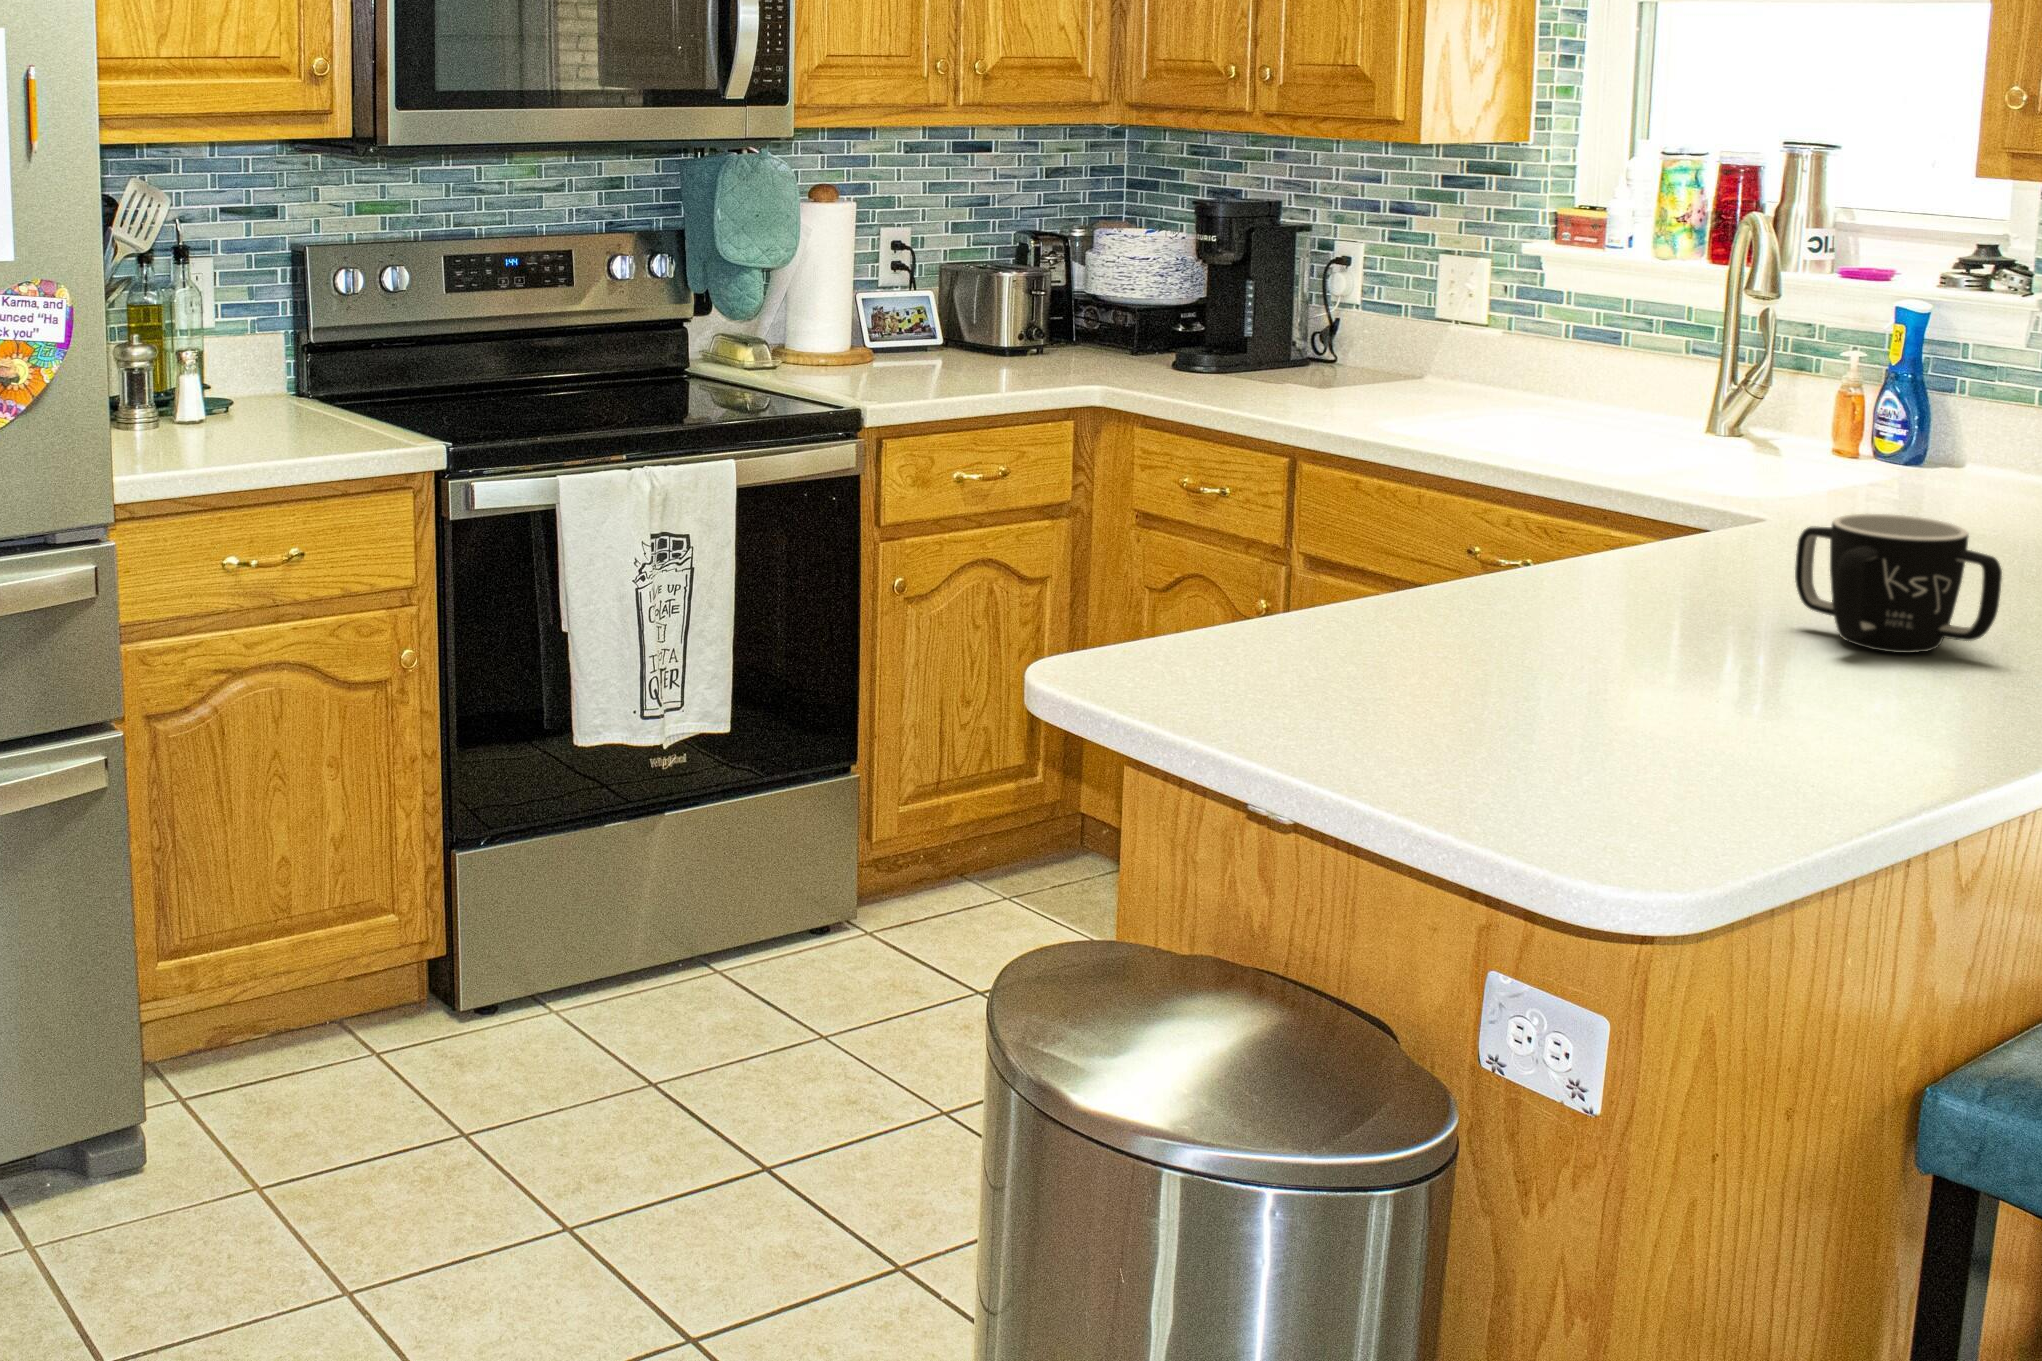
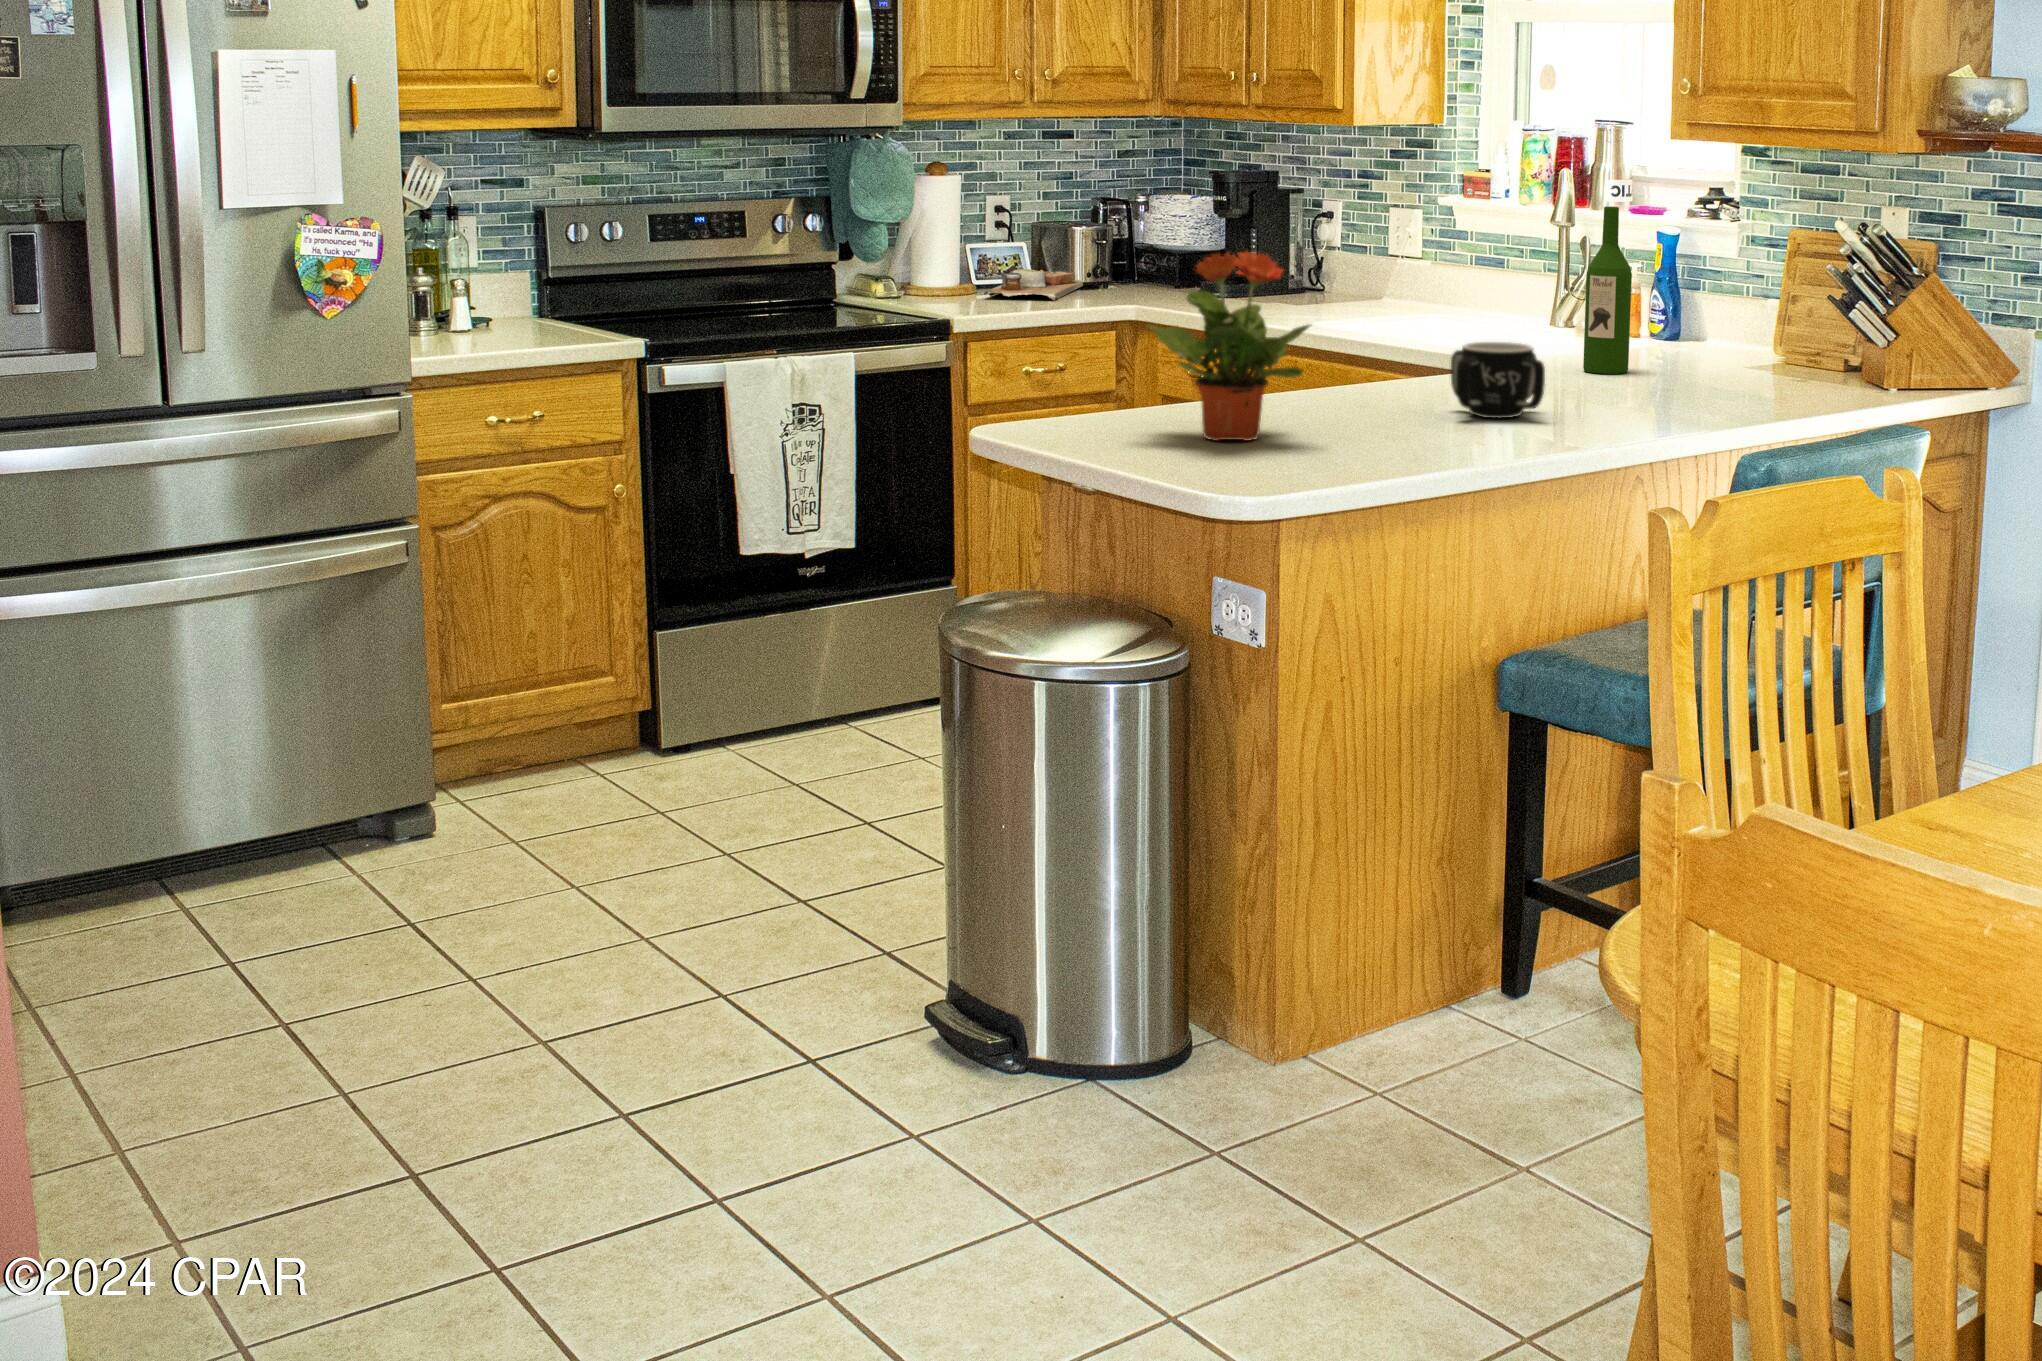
wine bottle: none [1903,268,1998,539] -> present [1583,206,1632,374]
cutting board: none [884,328,1005,377] -> present [984,269,1083,301]
potted plant: none [1335,368,1653,712] -> present [1148,252,1312,441]

